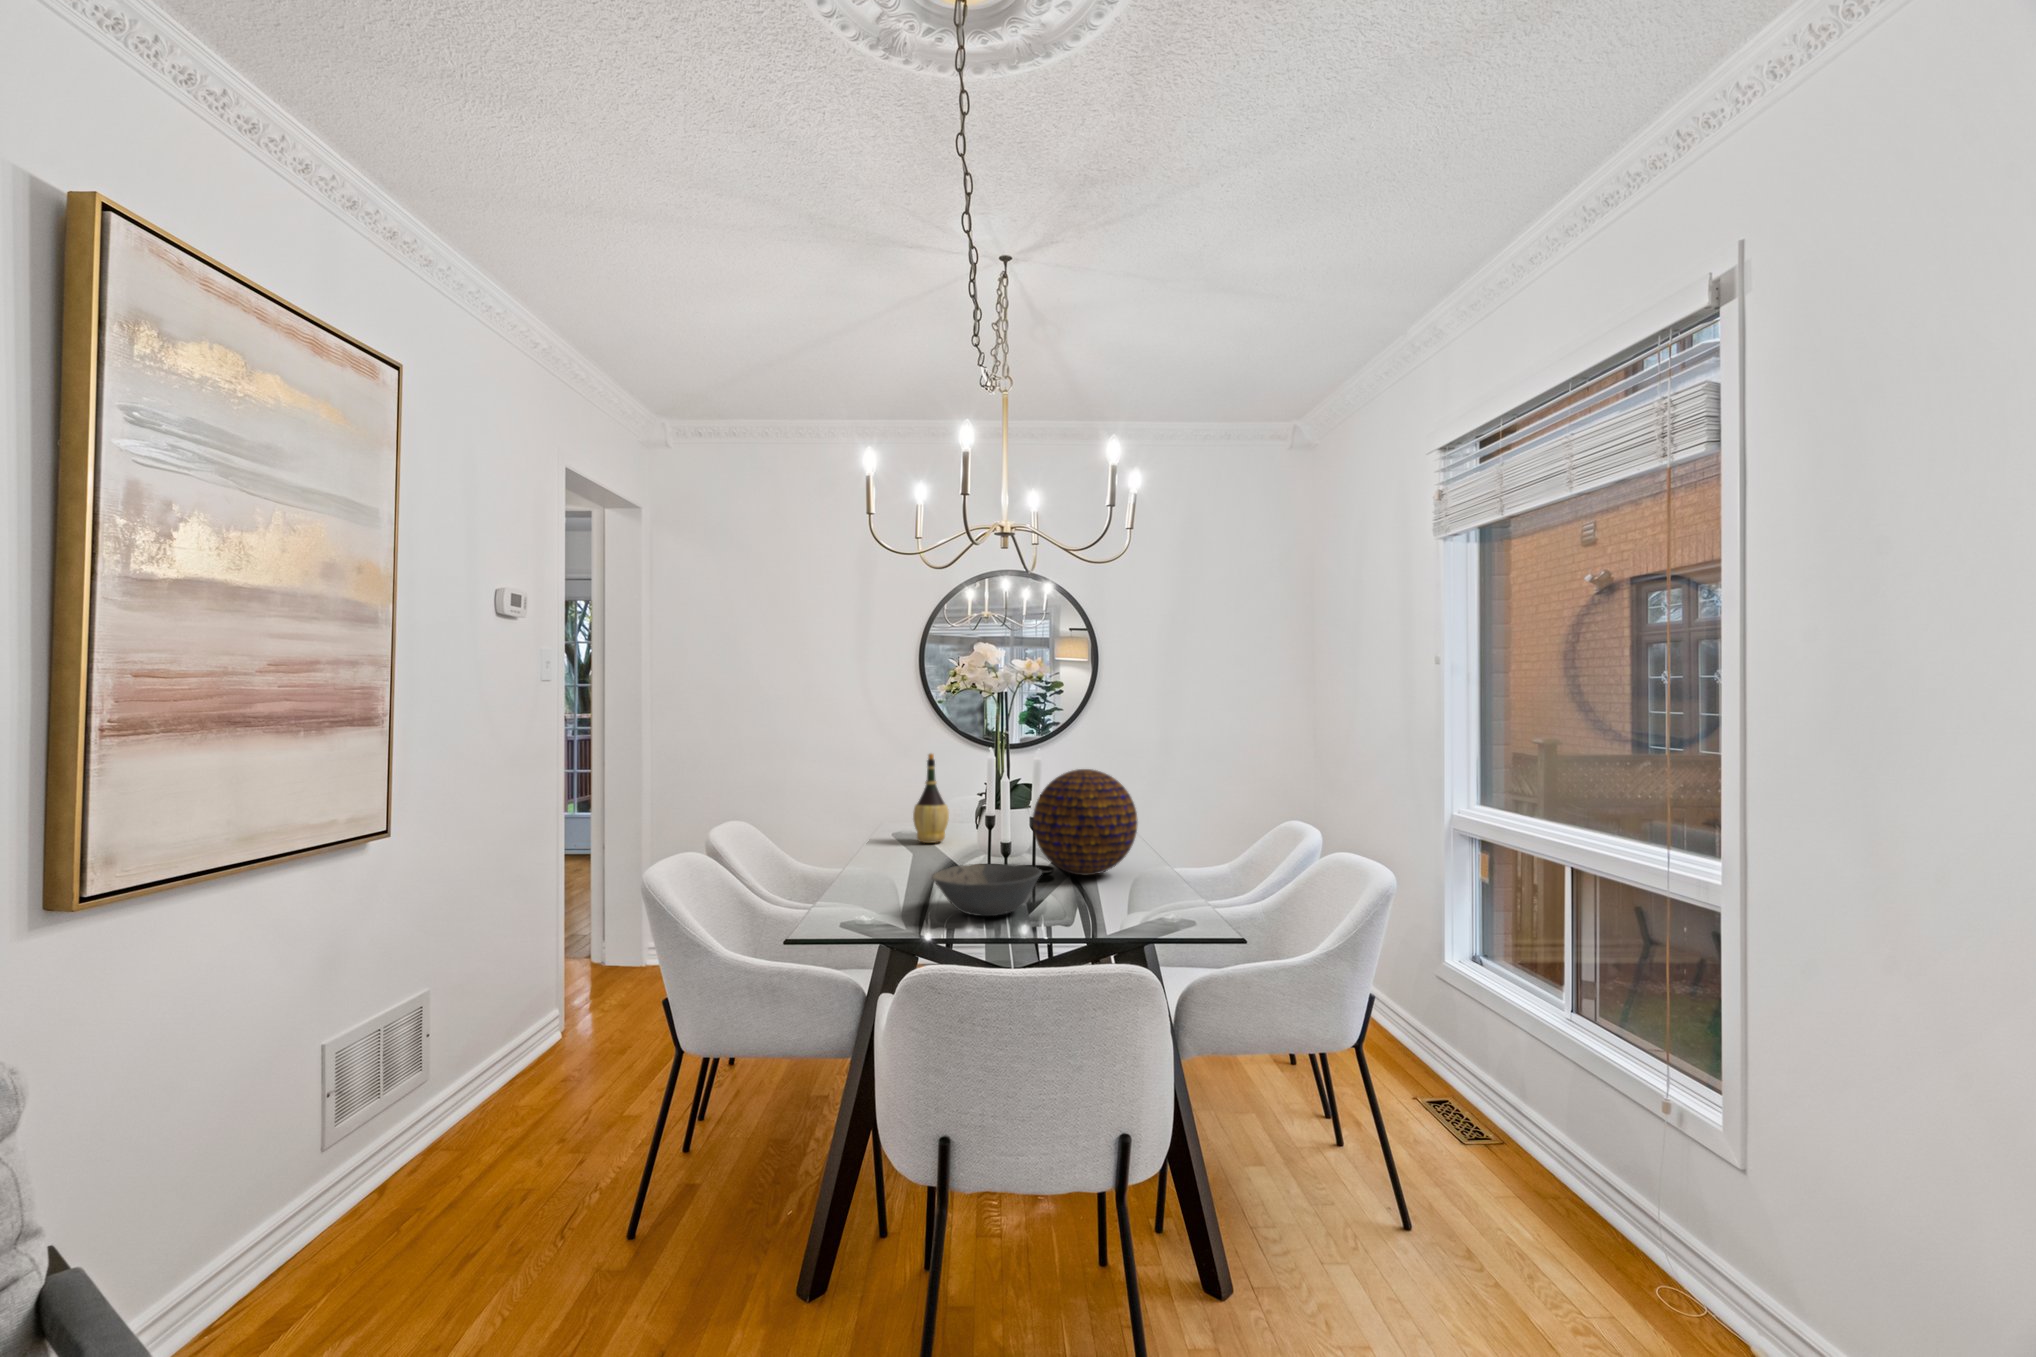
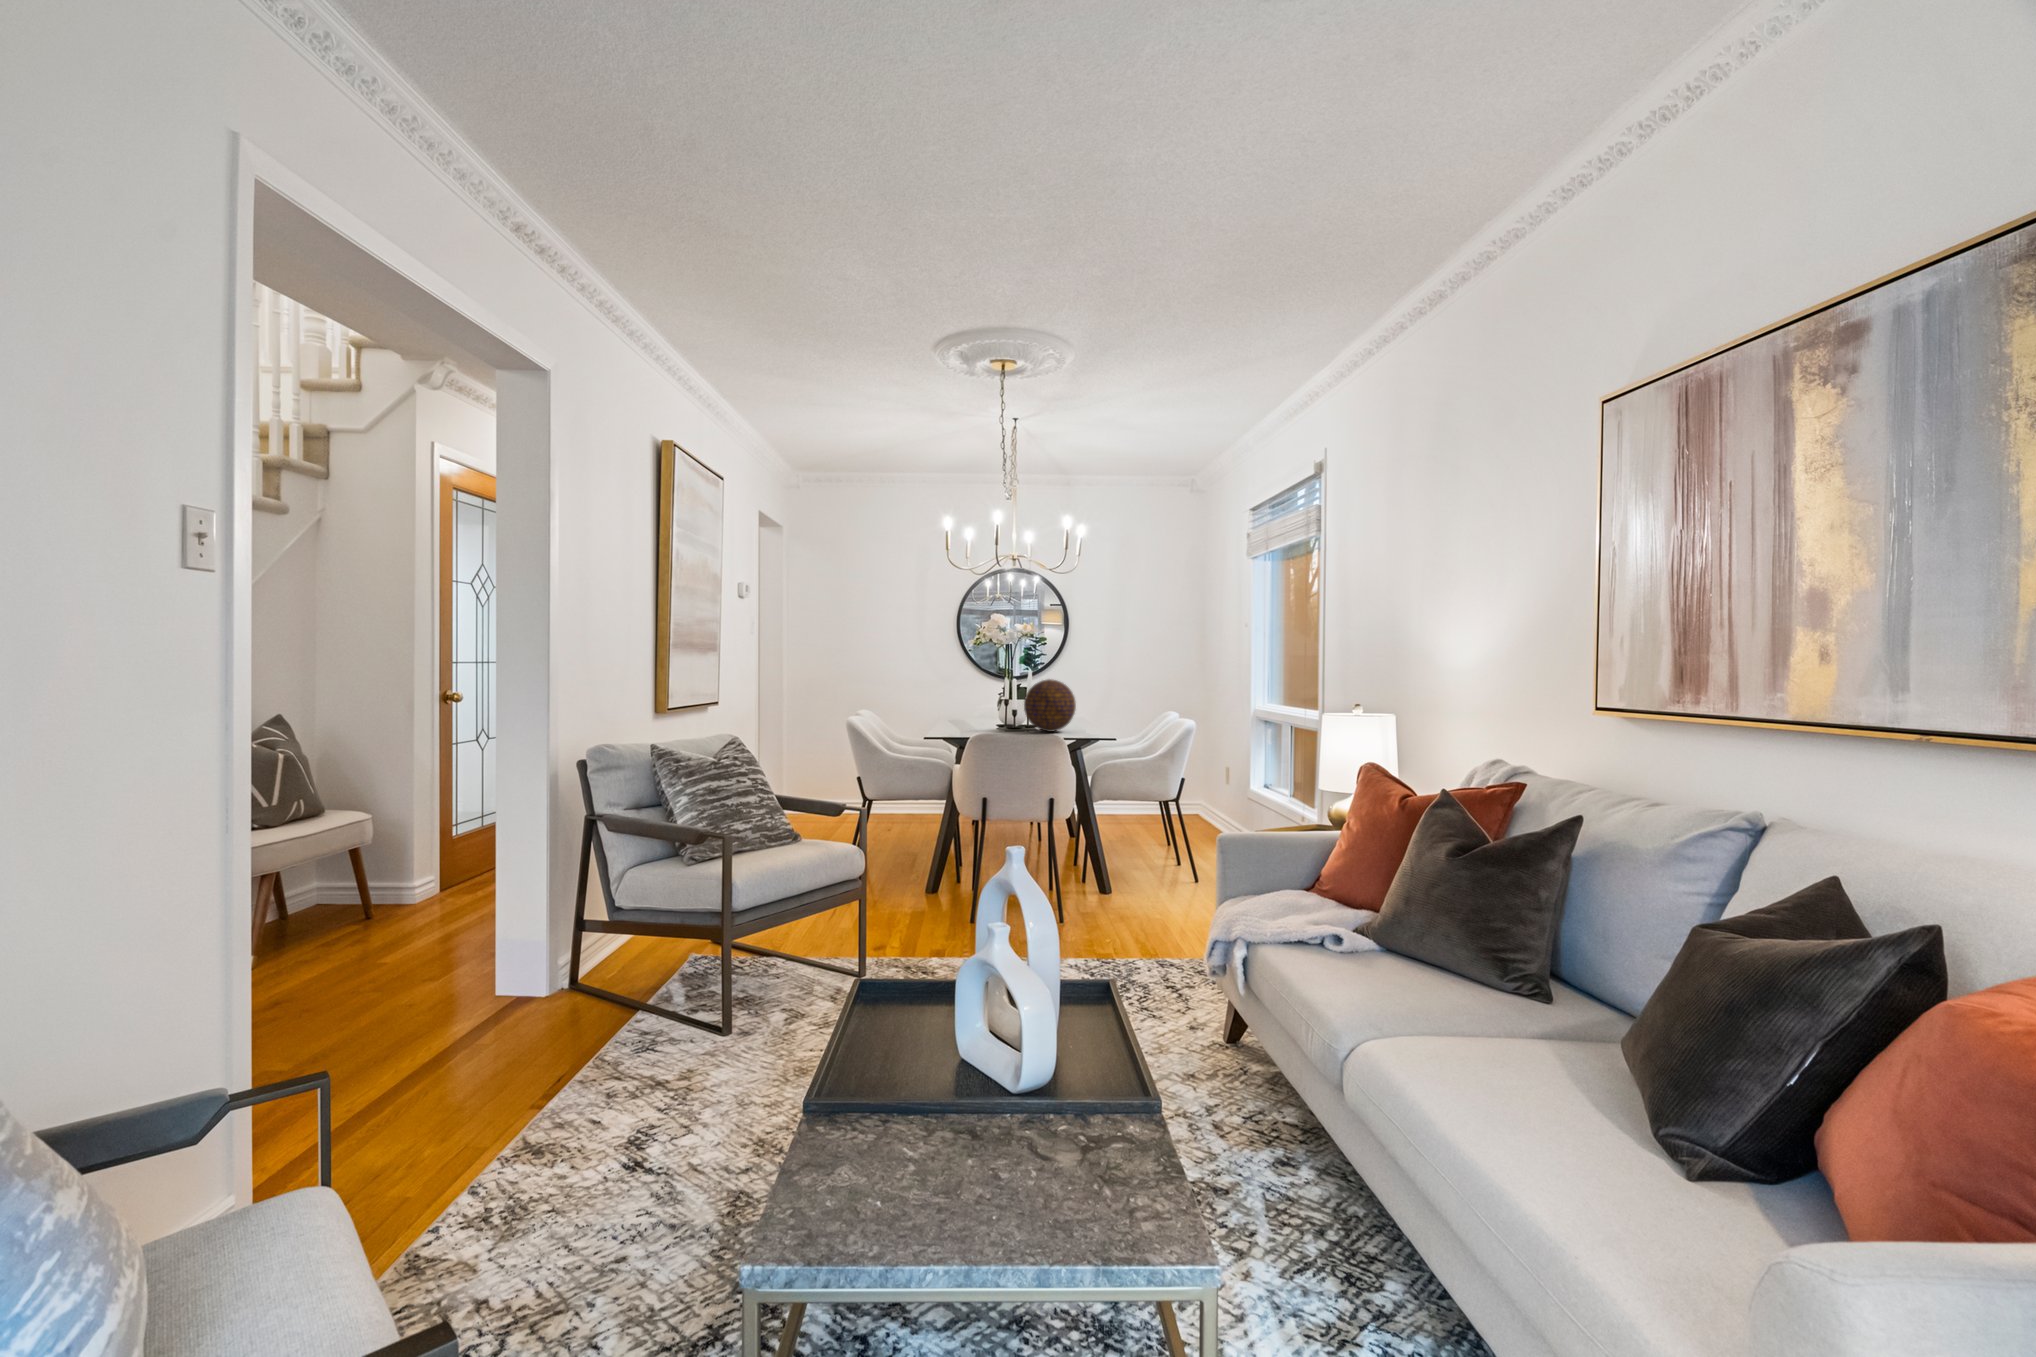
wine bottle: present [913,754,949,843] -> none [960,674,979,722]
bowl: present [932,864,1042,916] -> none [977,720,1027,739]

